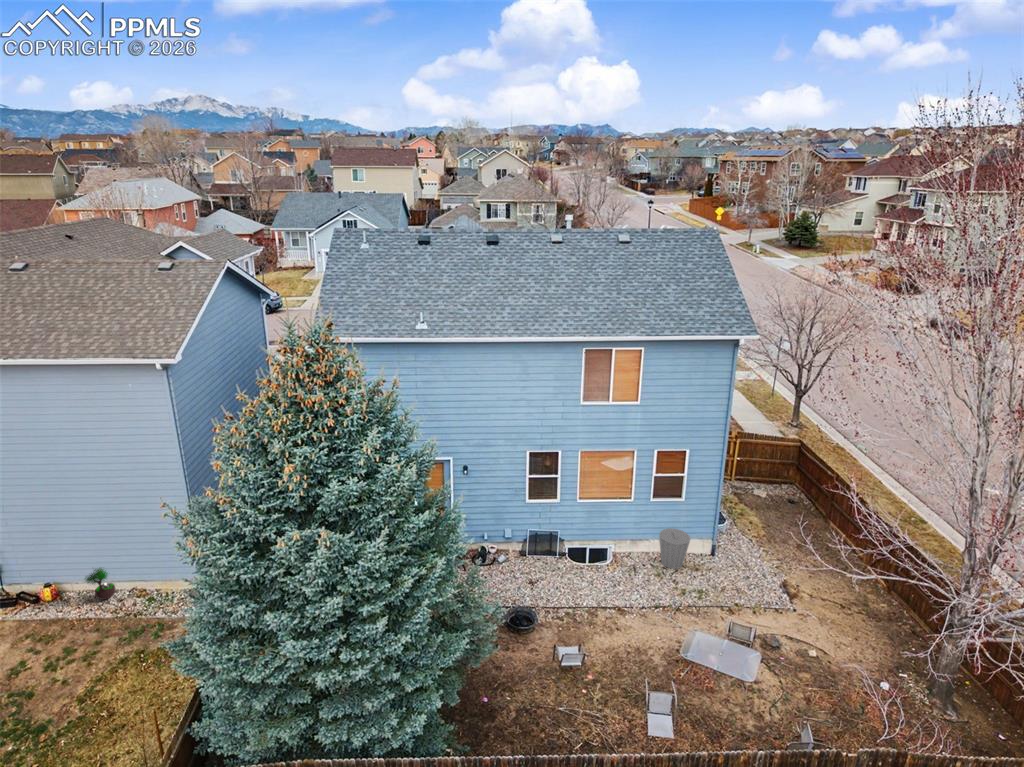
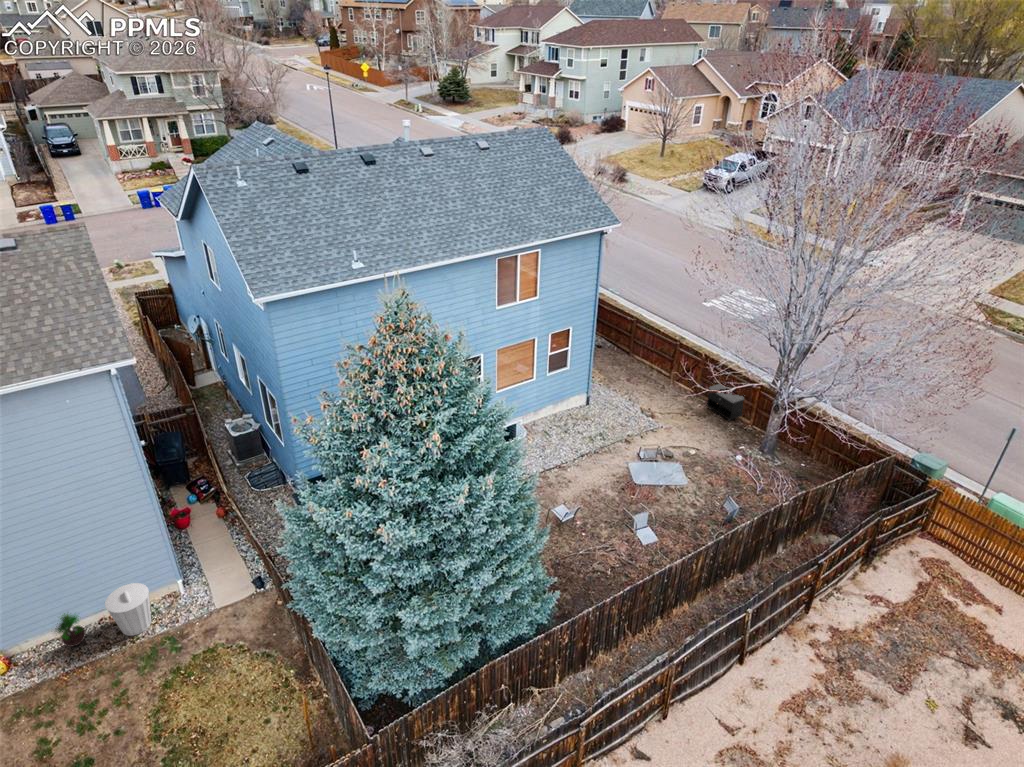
trash can: present [659,528,690,569] -> present [105,583,151,636]
storage bench: none [880,574,938,631] -> present [707,383,745,420]

